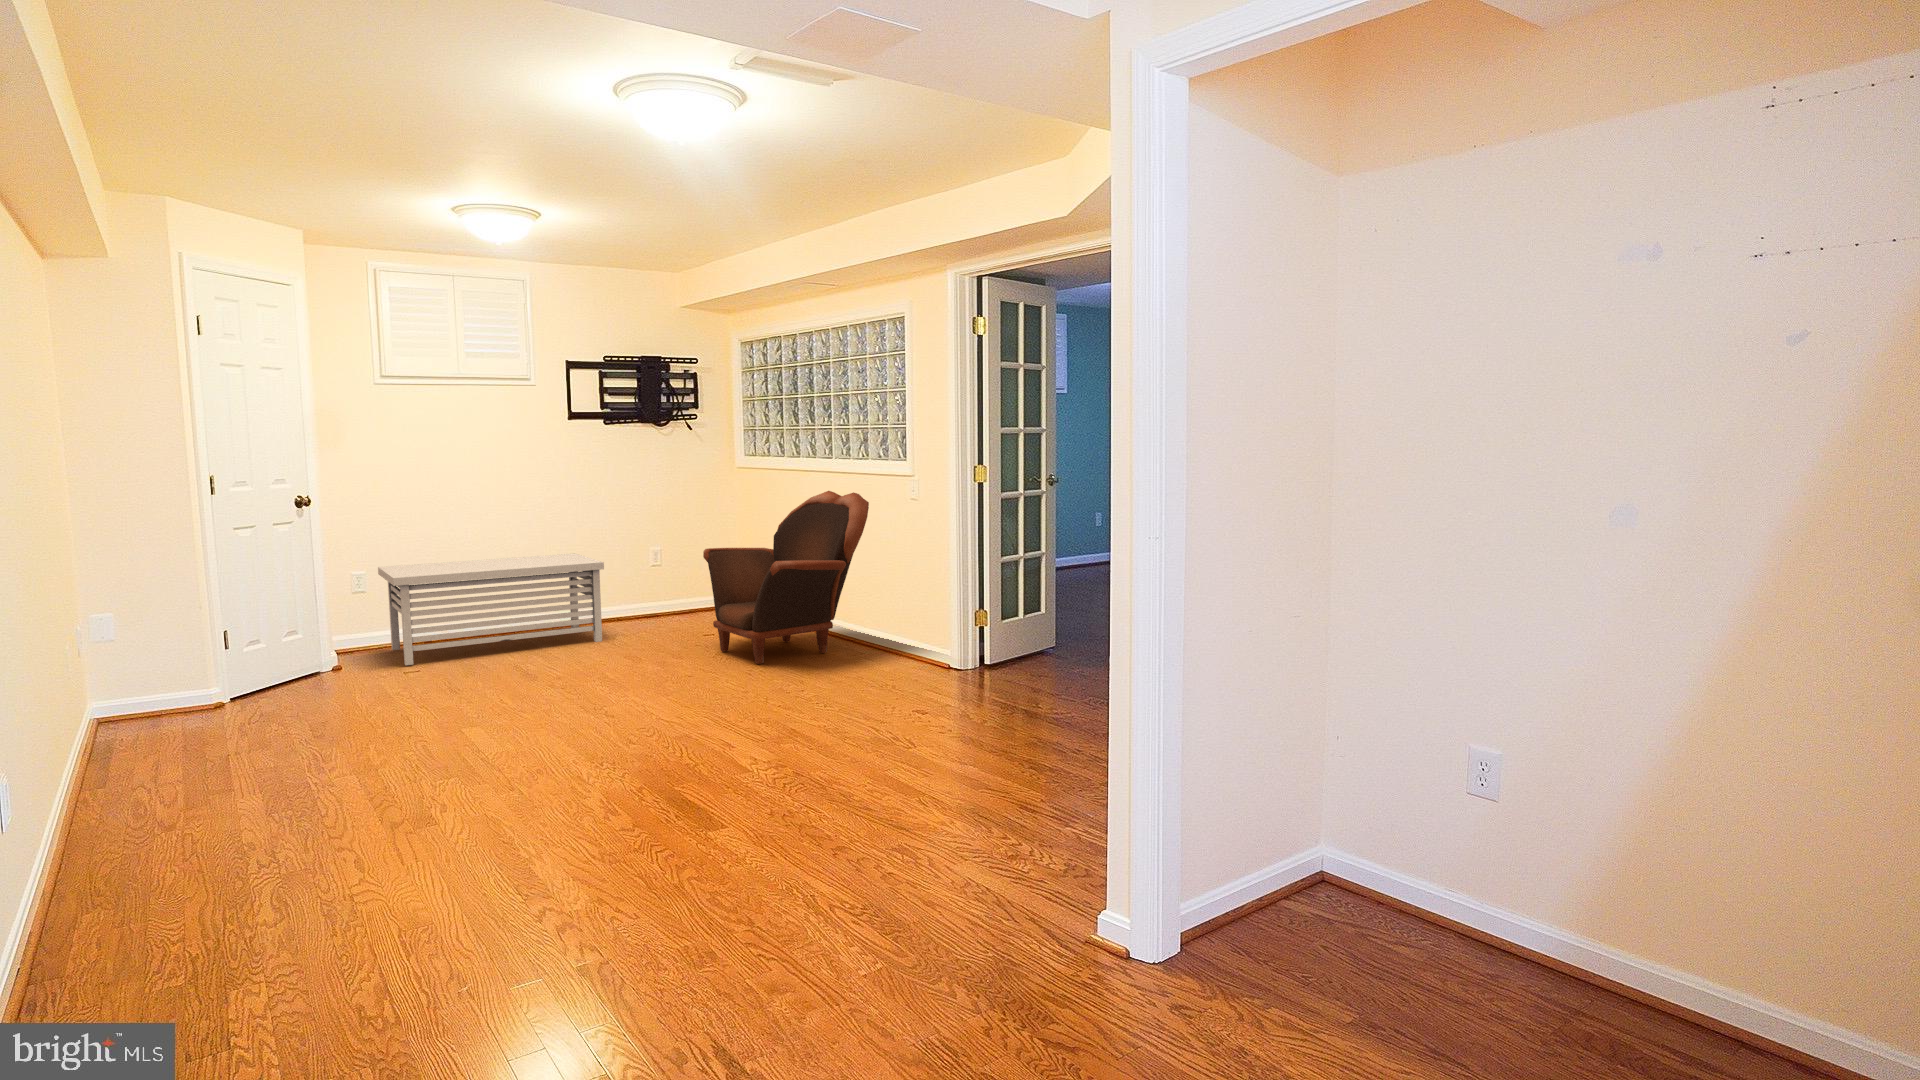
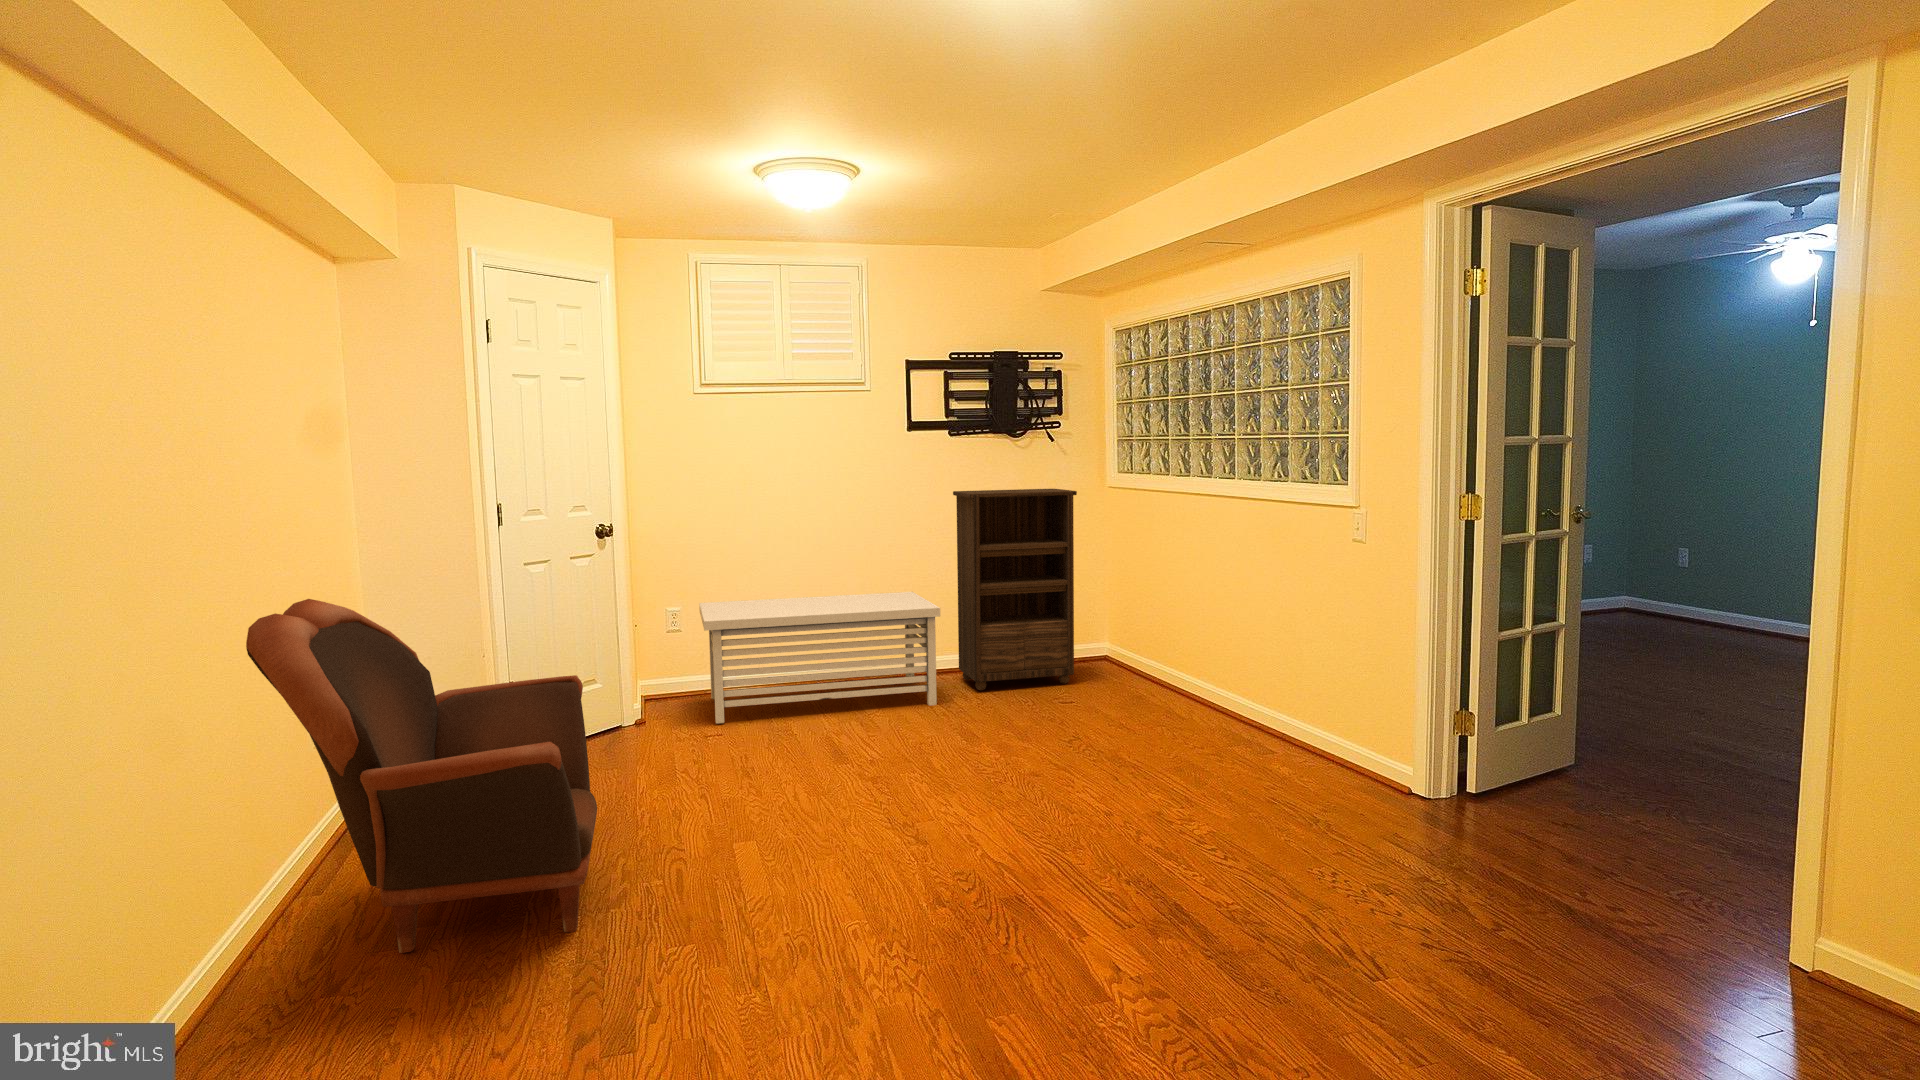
bookshelf: none [609,468,714,630] -> present [953,489,1077,690]
armchair: present [703,491,869,664] -> present [246,599,597,953]

